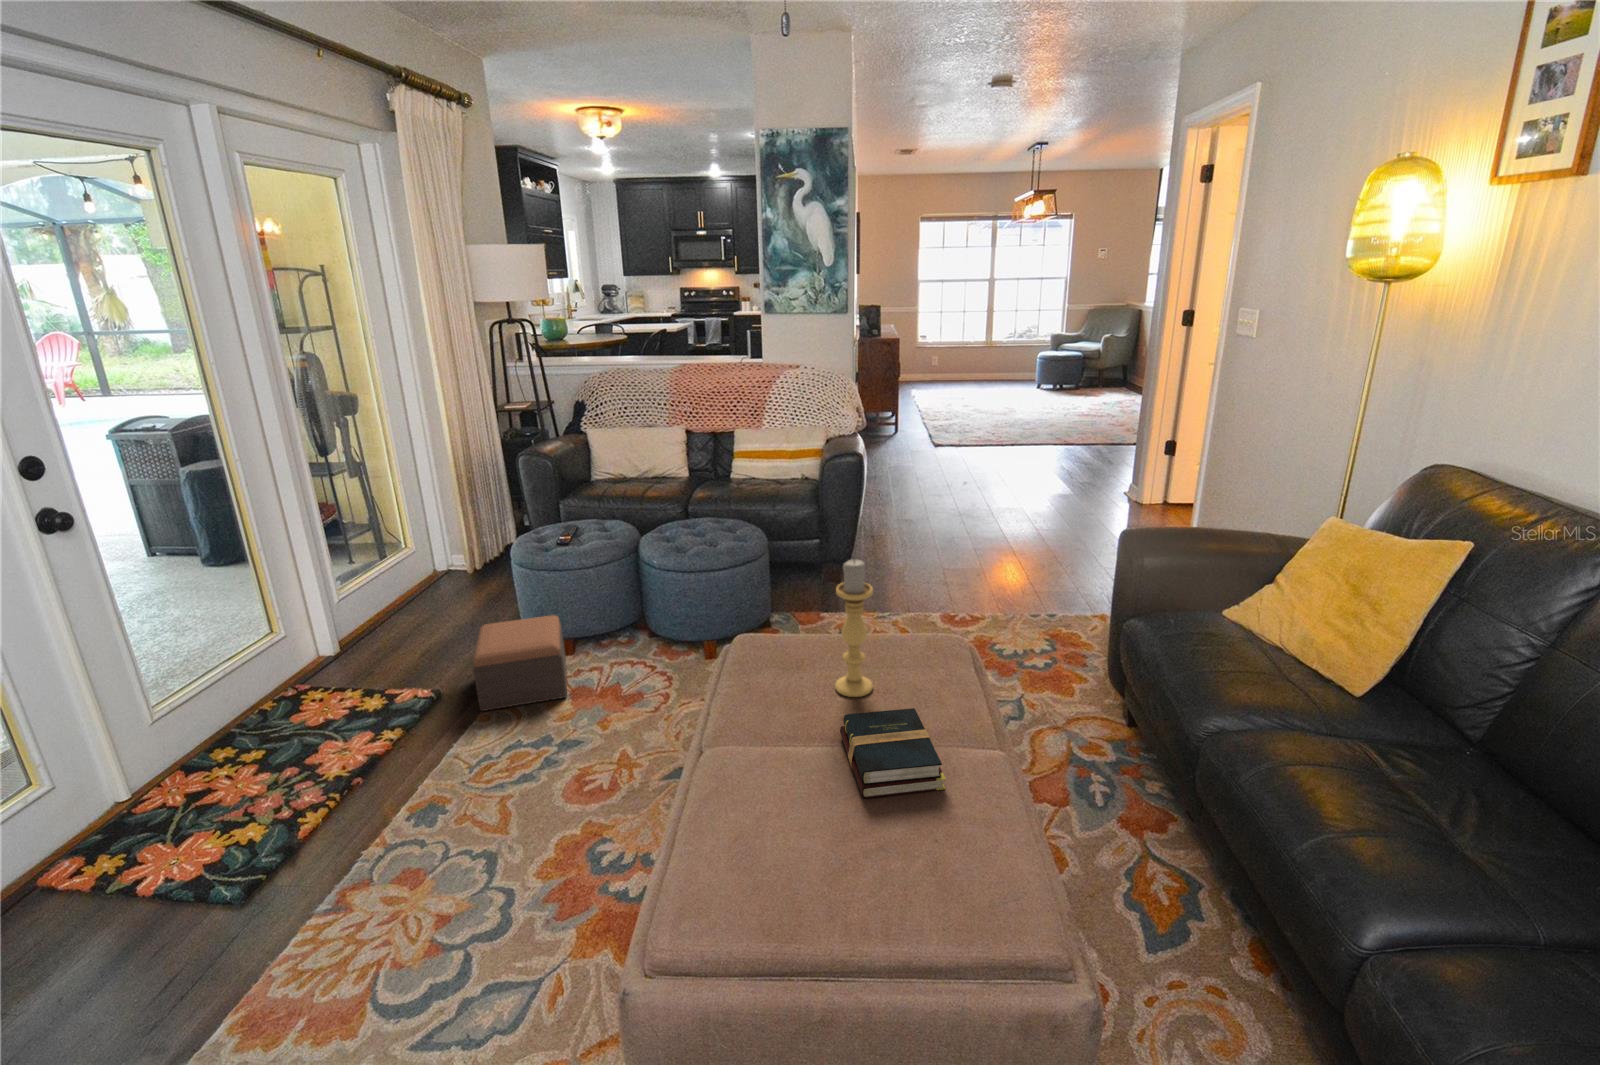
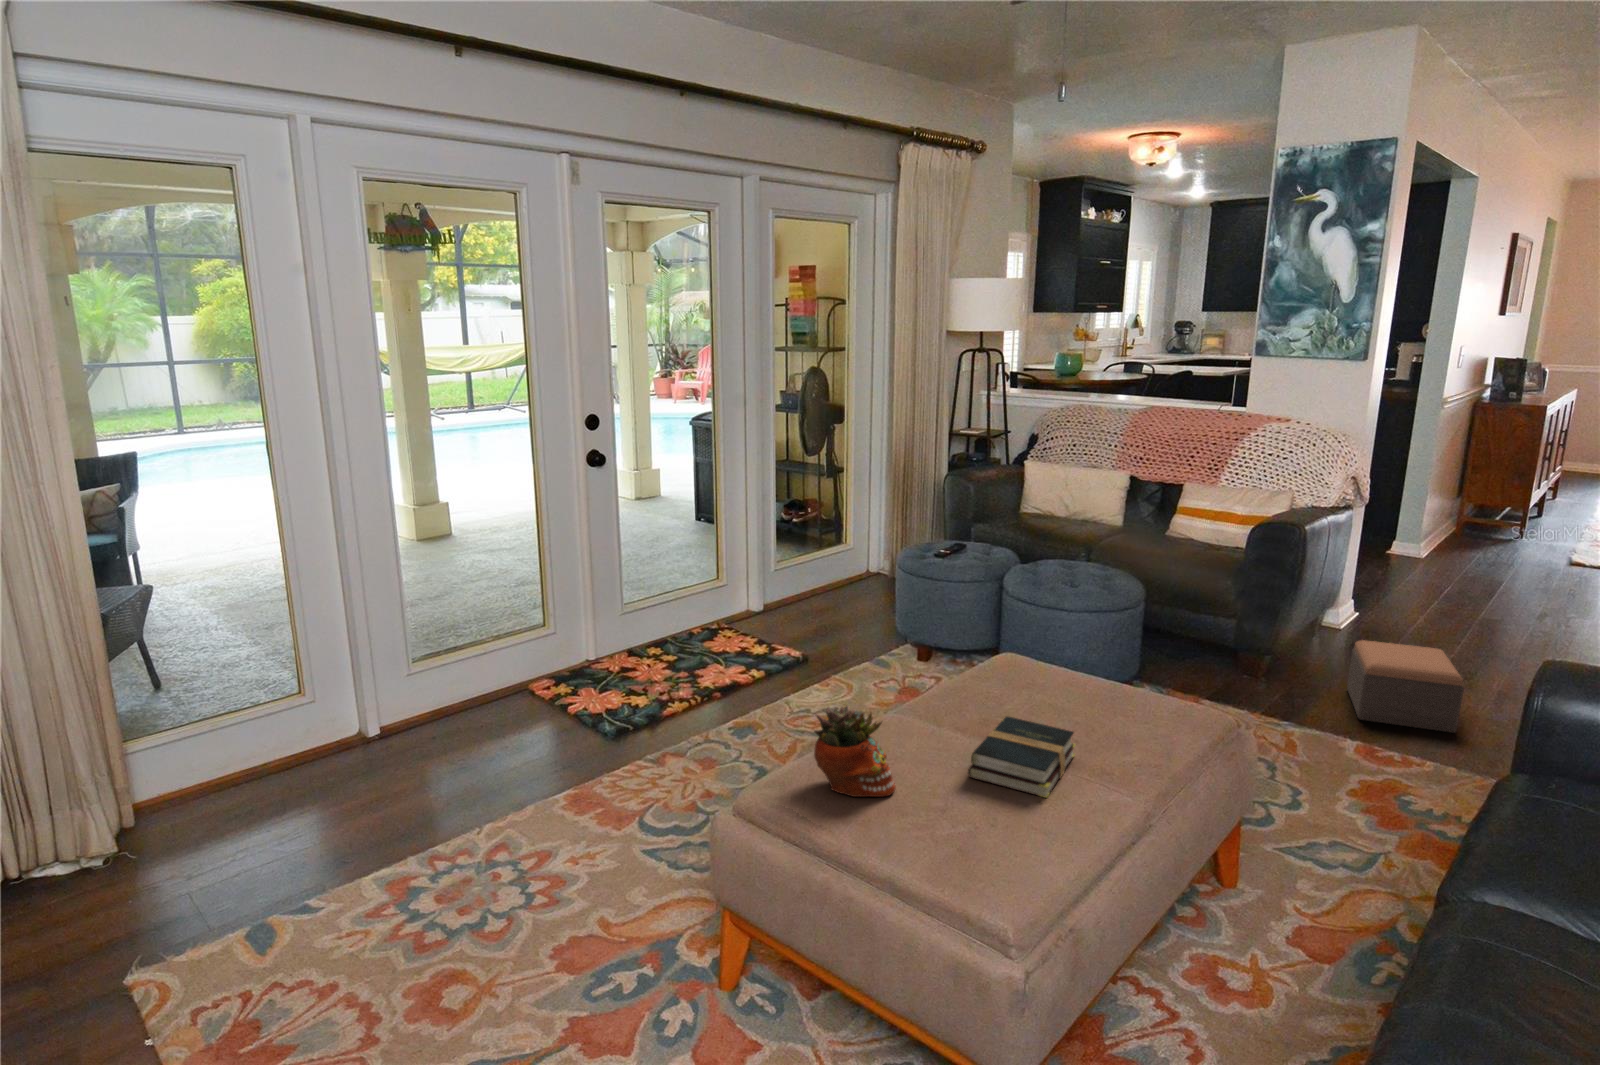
candle holder: present [835,559,873,697] -> none [1040,580,1085,721]
footstool: present [473,615,567,711] -> present [1347,640,1464,733]
succulent planter: none [715,777,822,888] -> present [814,705,896,797]

